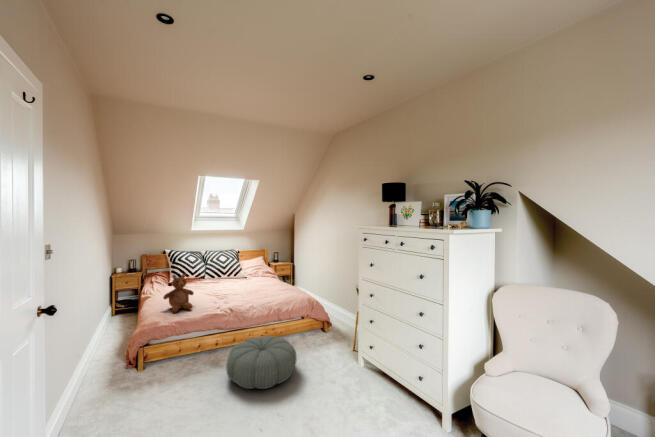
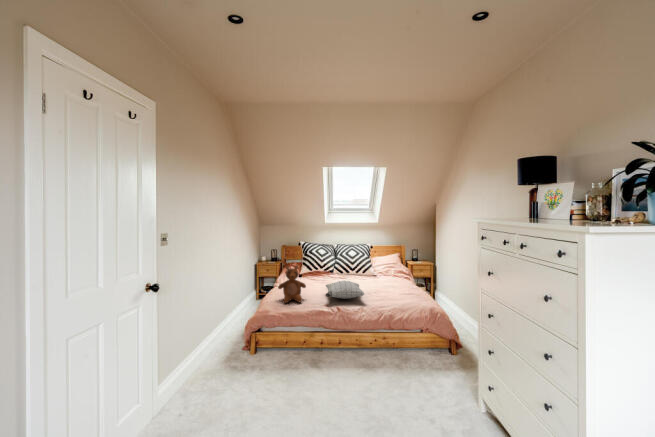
pillow: none [210,284,253,300] -> present [325,281,364,299]
pouf: present [226,336,297,389] -> none [316,345,398,411]

